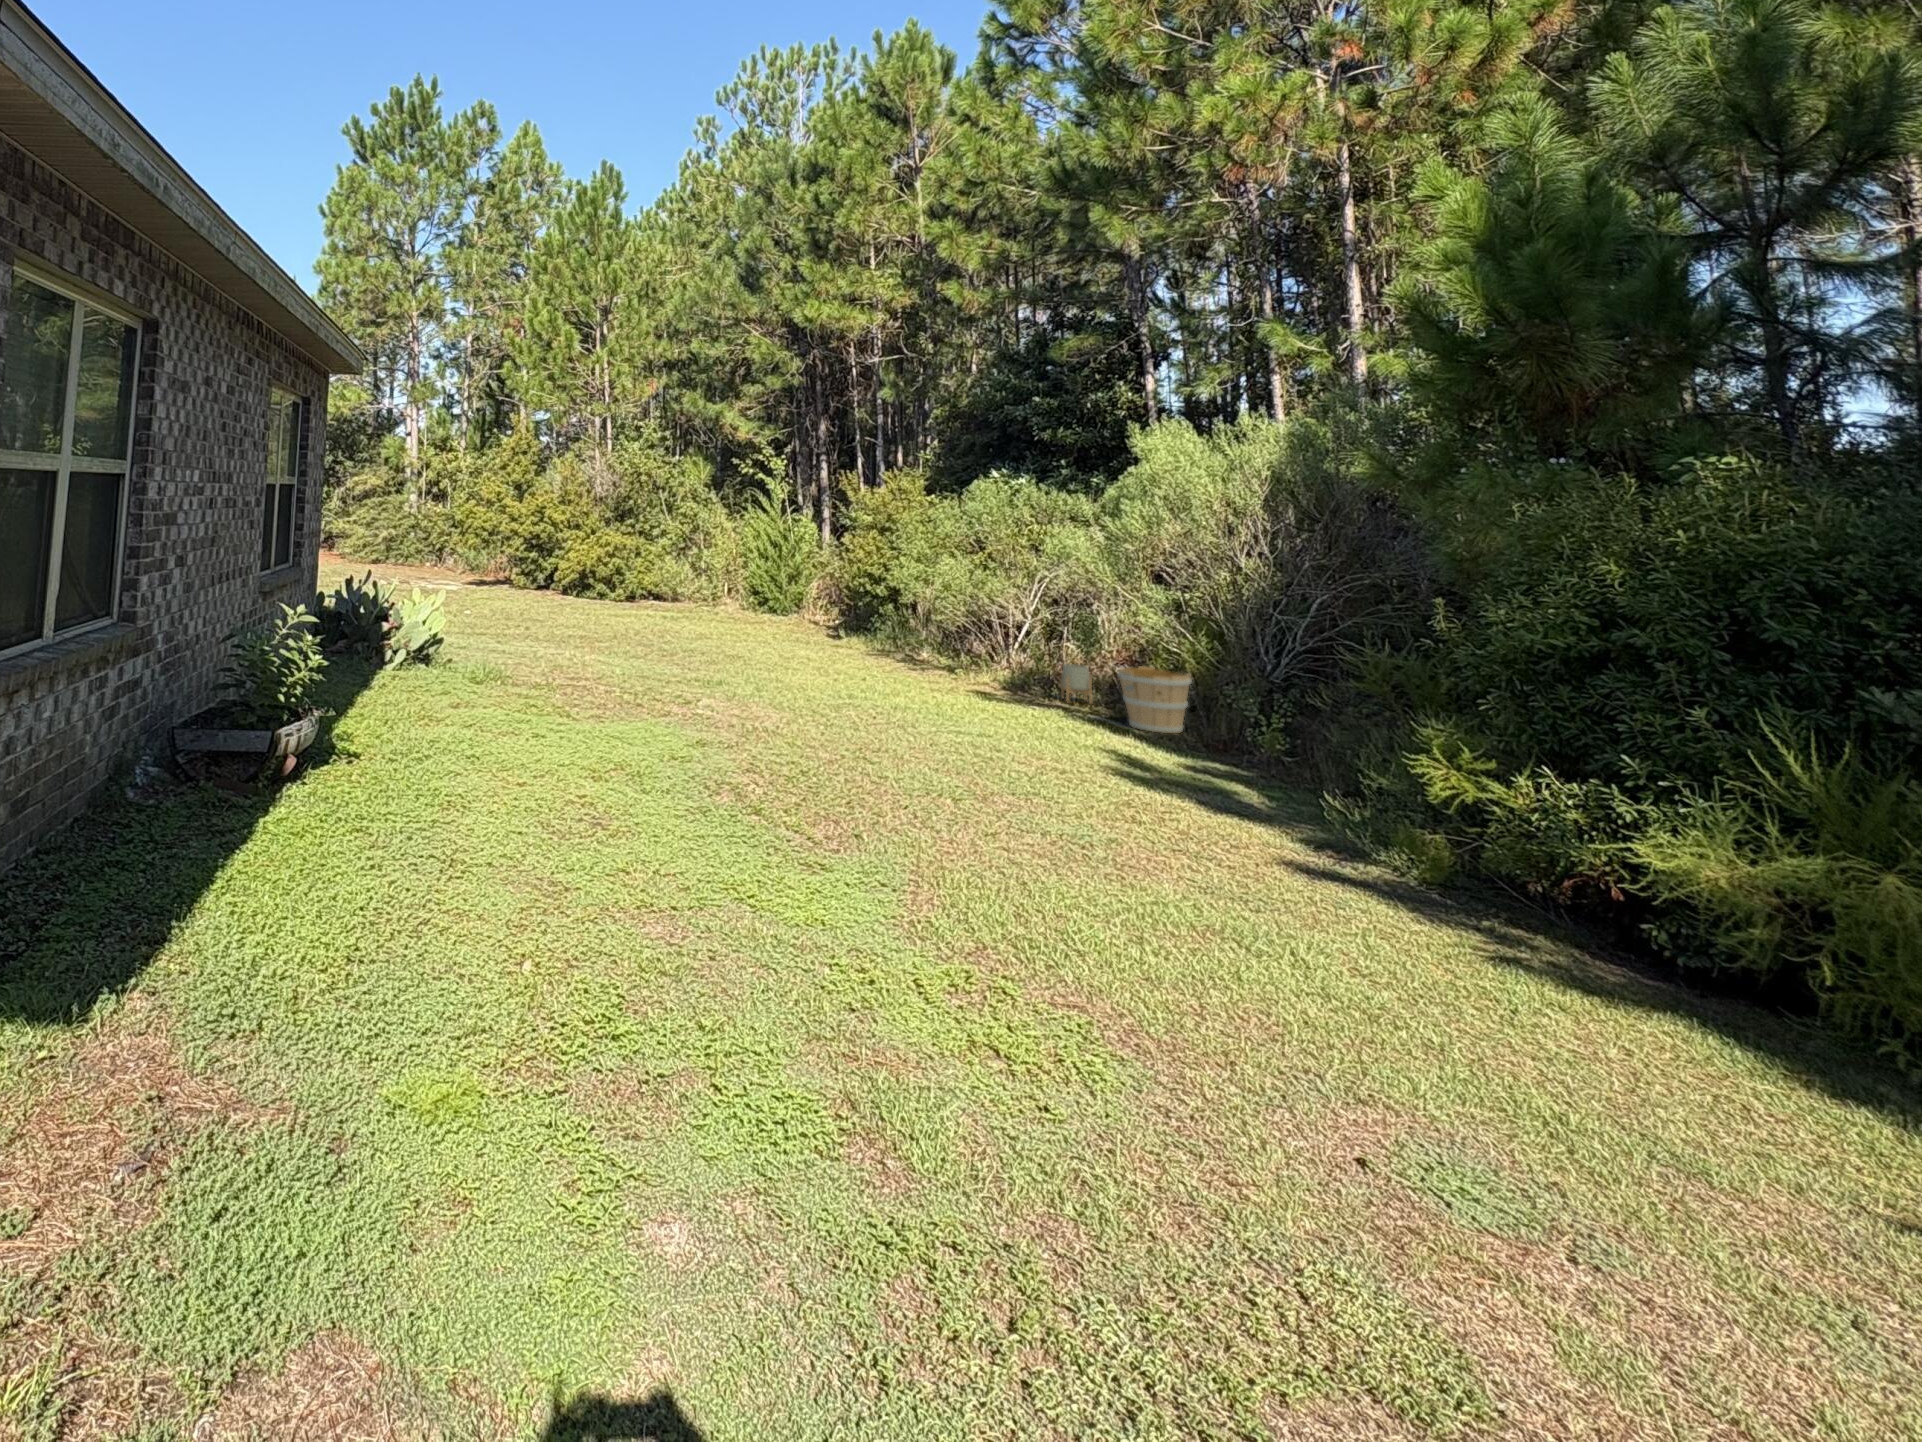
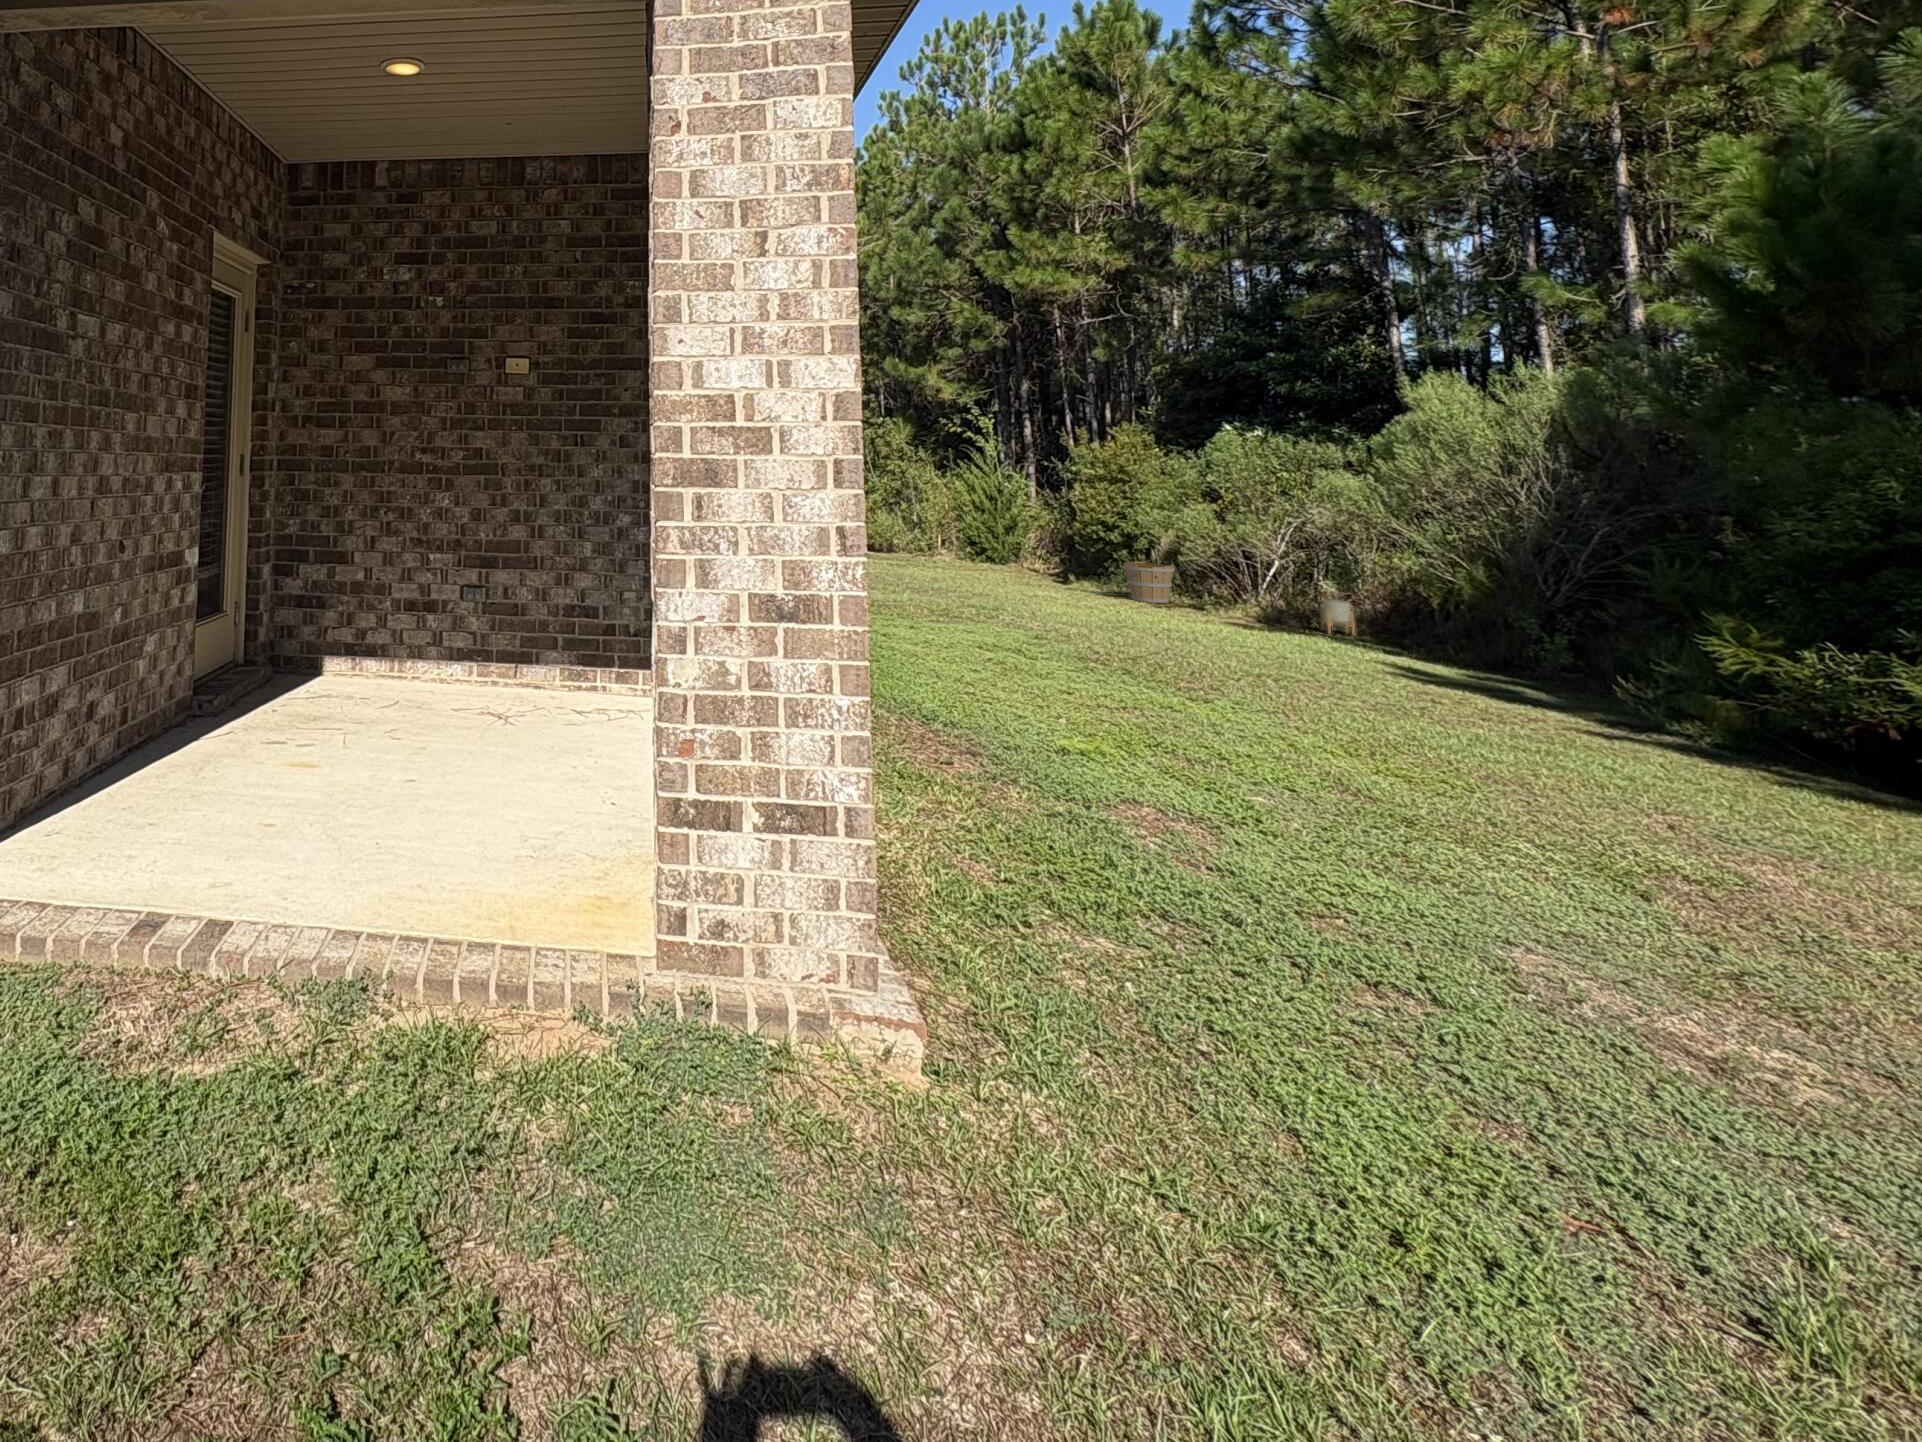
wooden bucket: present [1118,666,1192,733] -> present [1123,561,1175,603]

